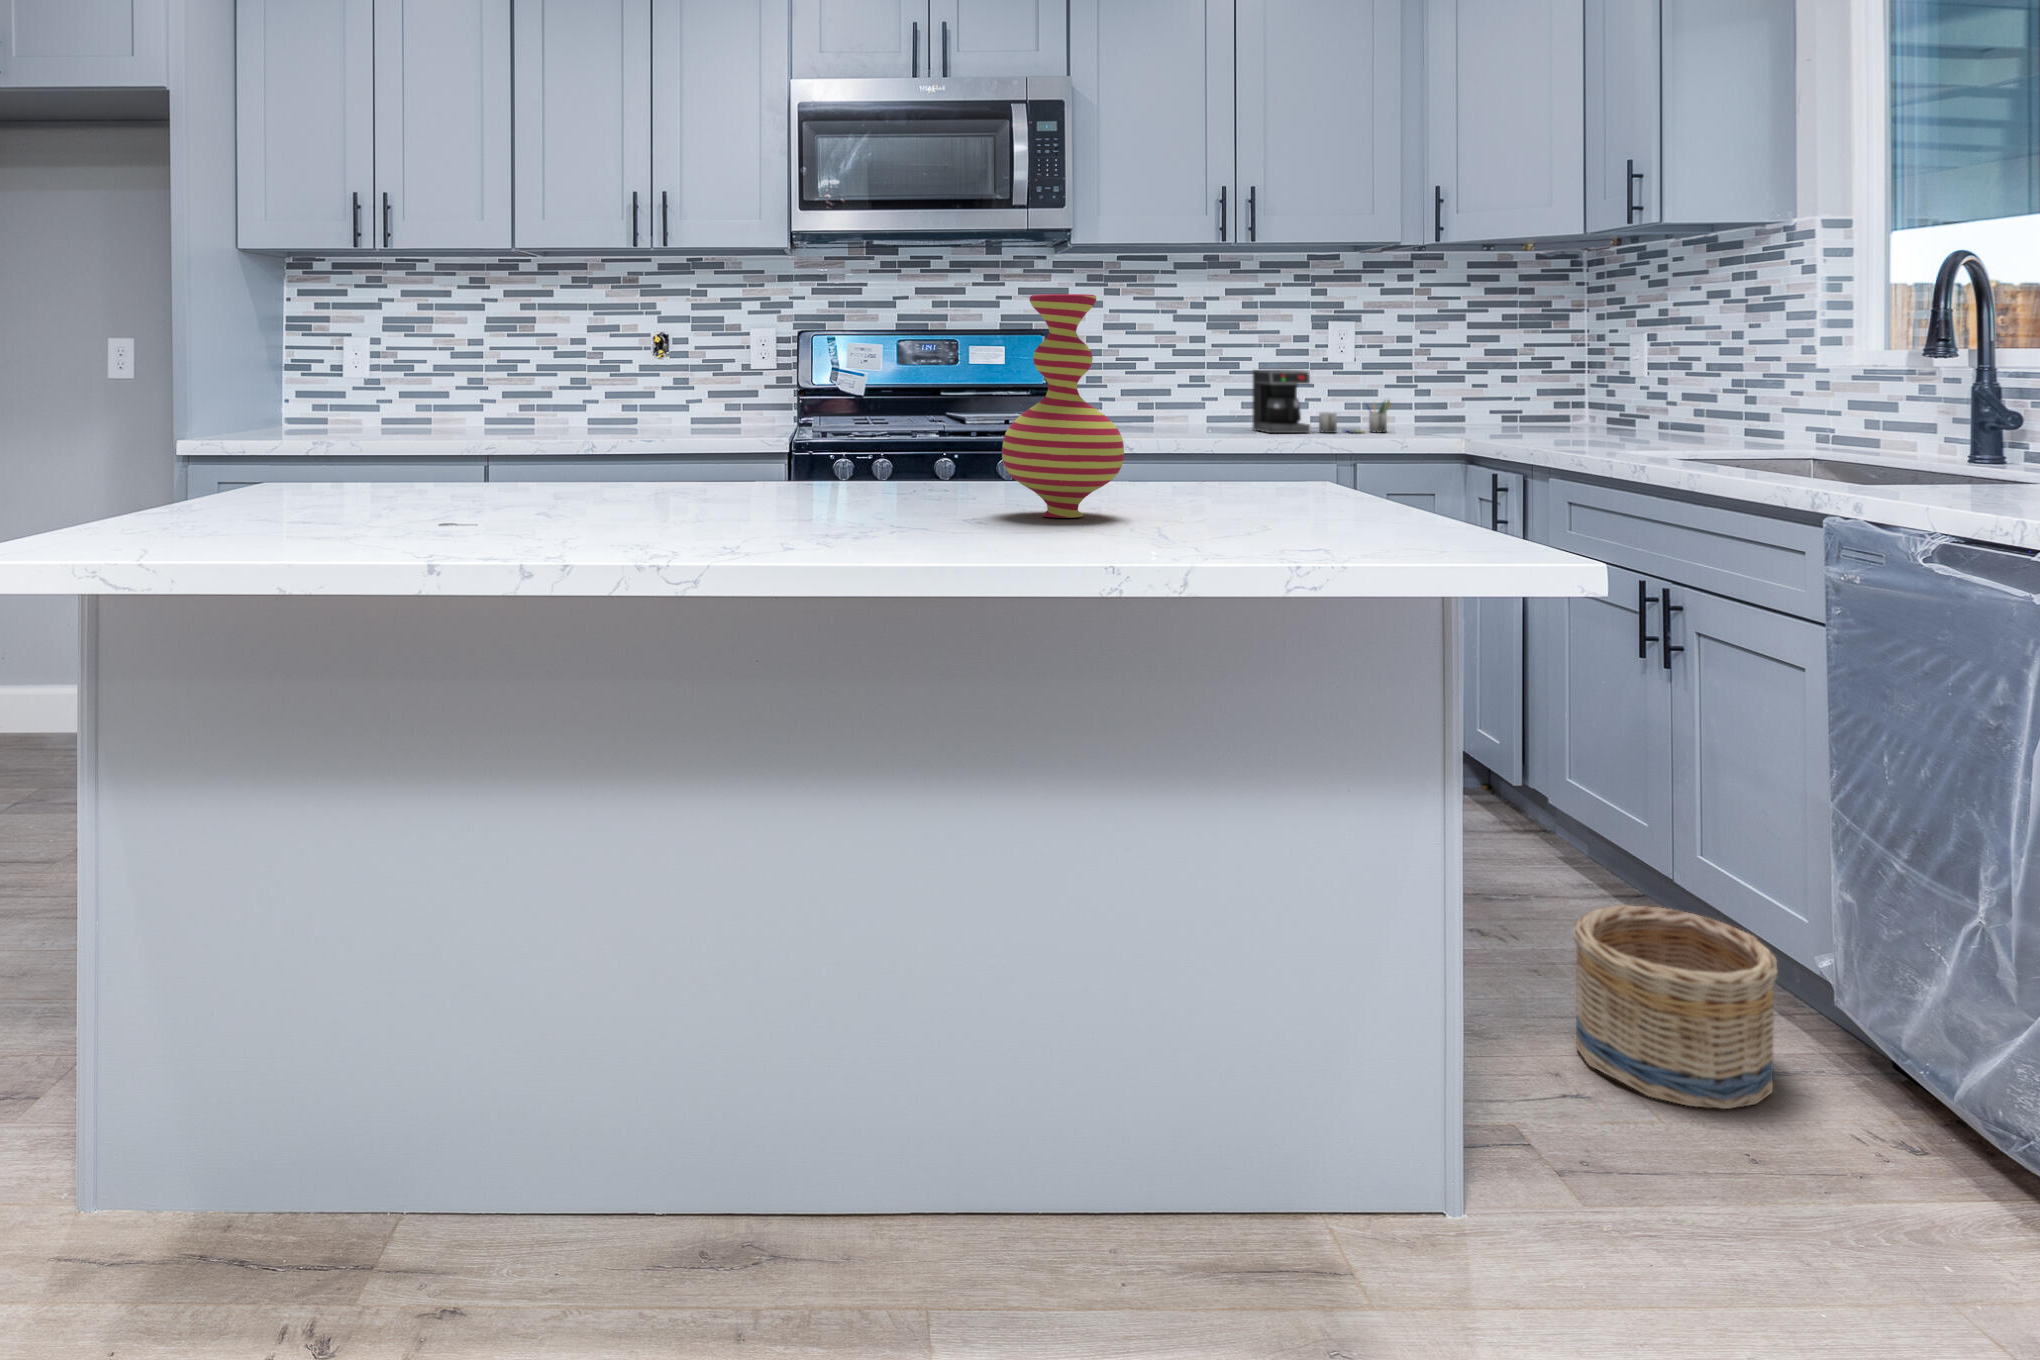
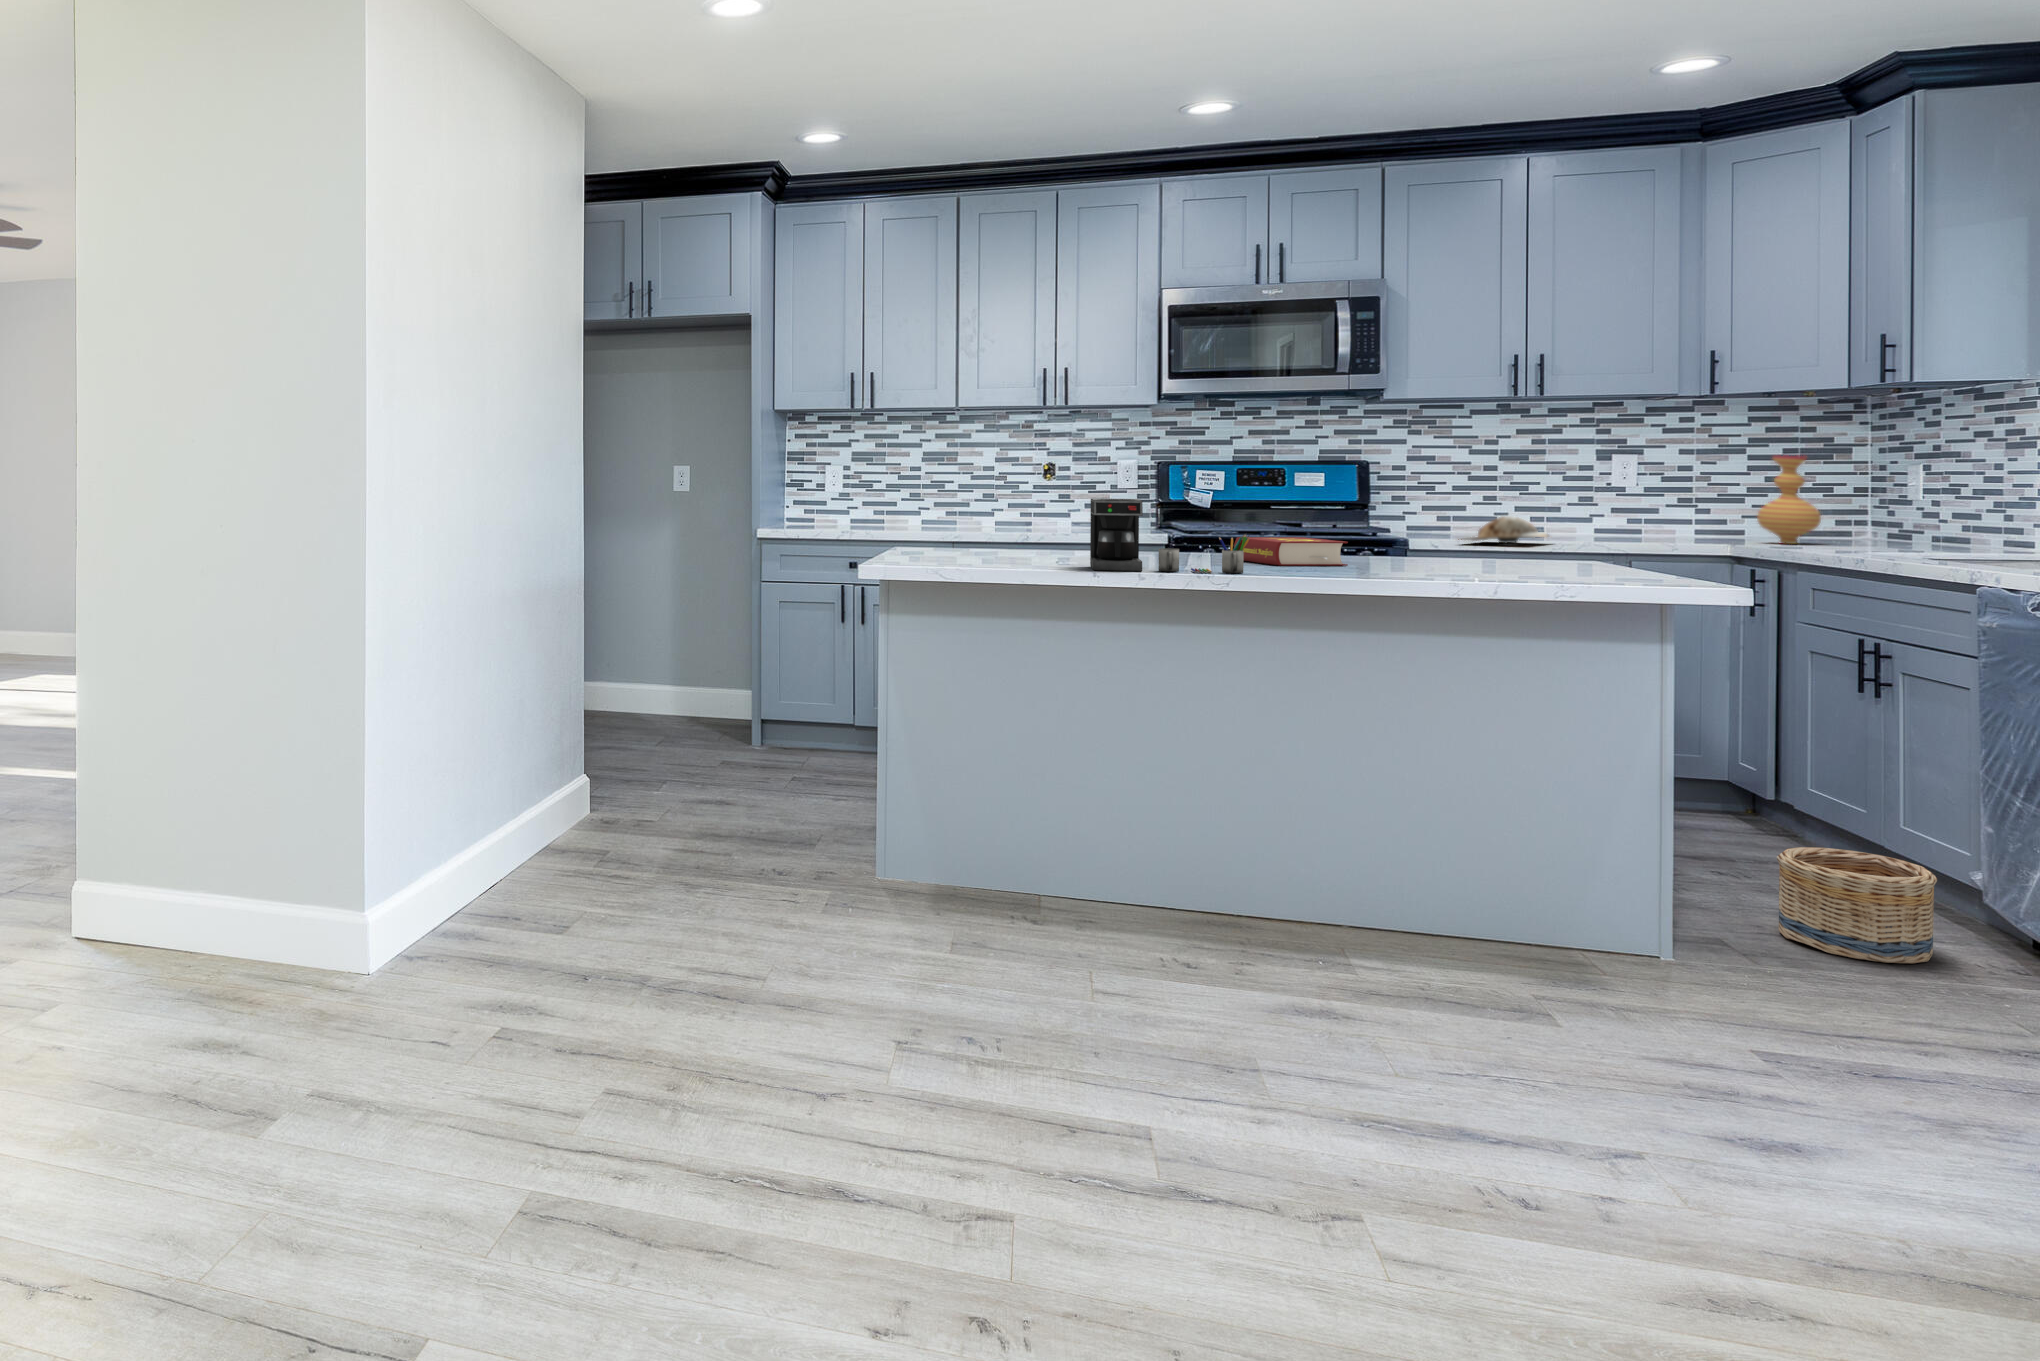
vase: present [1002,294,1124,518] -> present [1757,456,1821,544]
coffee maker: present [1253,370,1390,433] -> present [1090,499,1249,573]
chopping board: none [1156,402,1271,437] -> present [1458,516,1548,543]
book: none [811,452,978,509] -> present [1234,537,1348,566]

